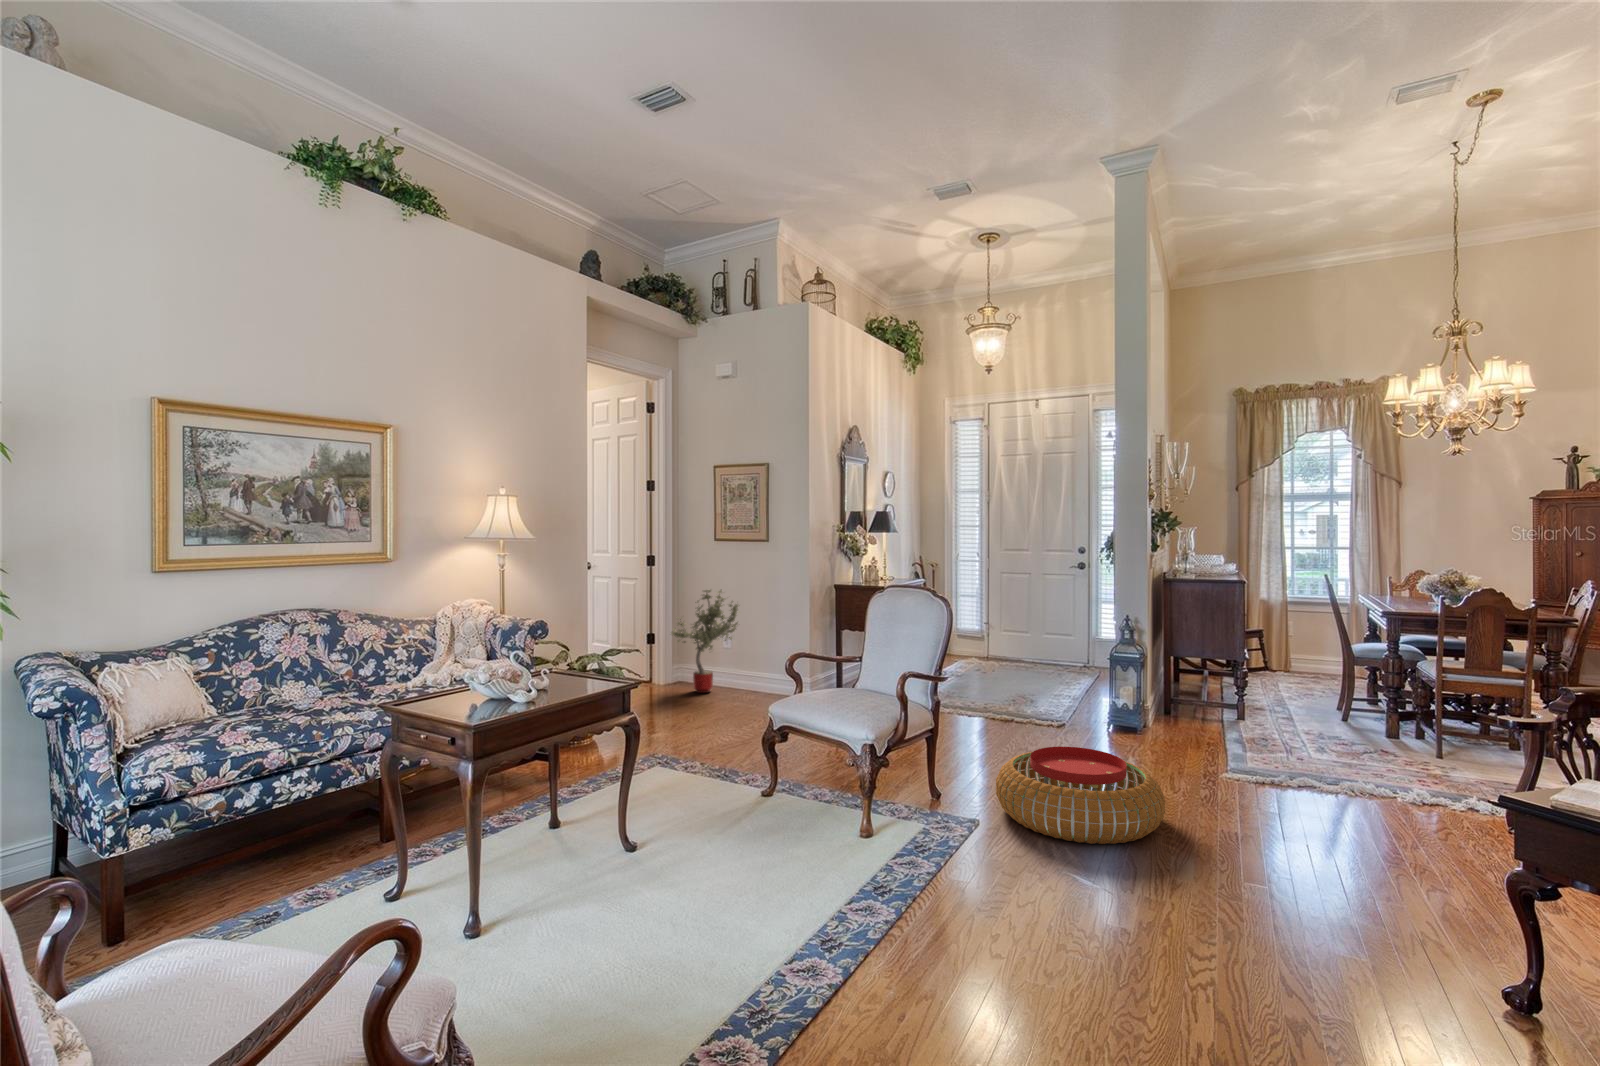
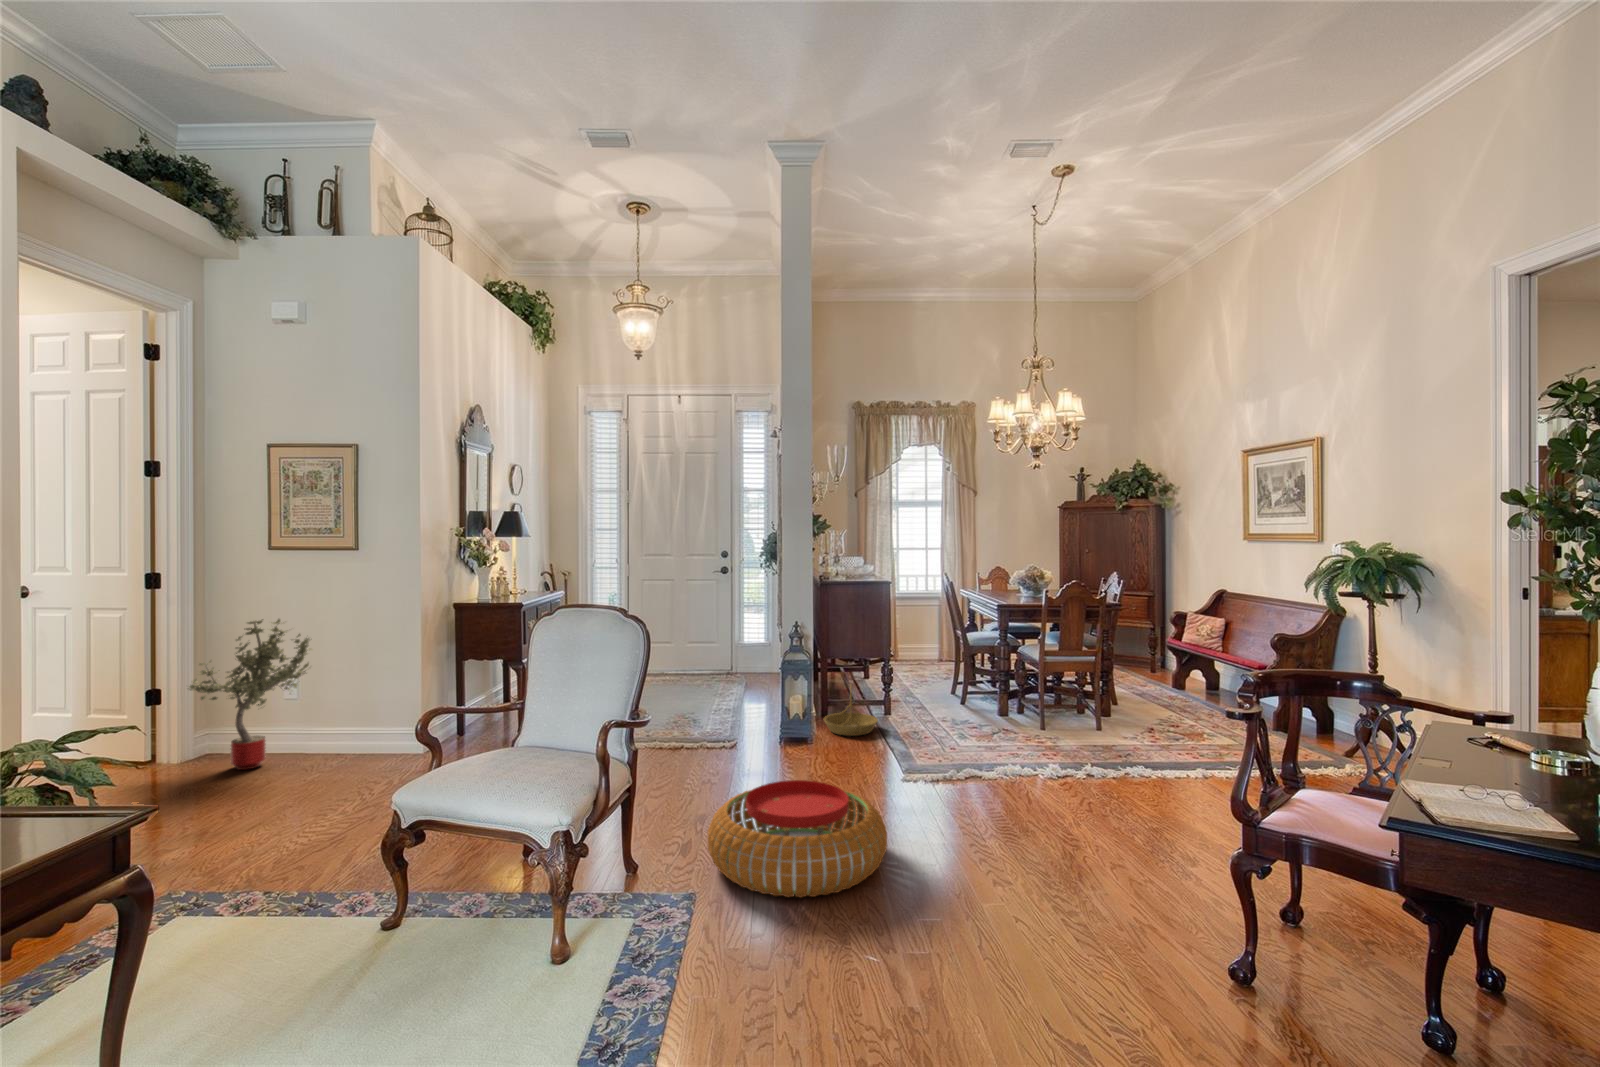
basket: none [1159,680,1220,732] -> present [824,685,878,736]

